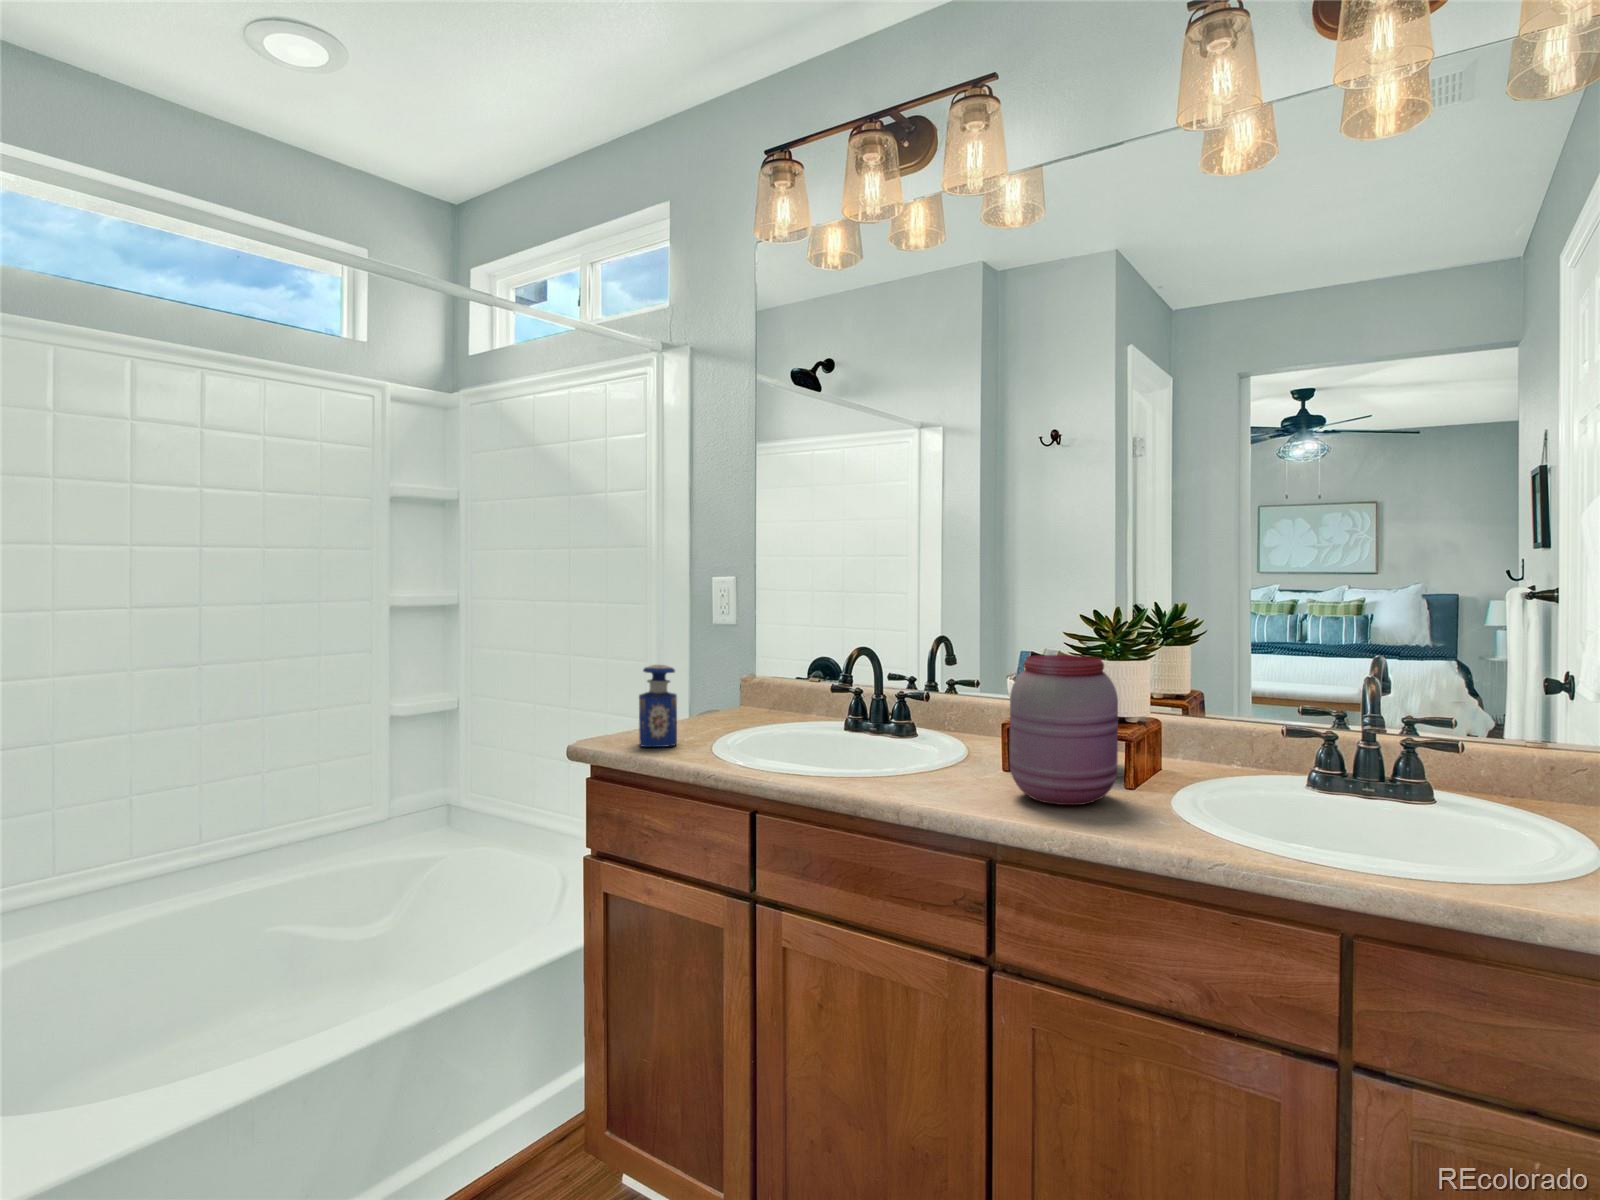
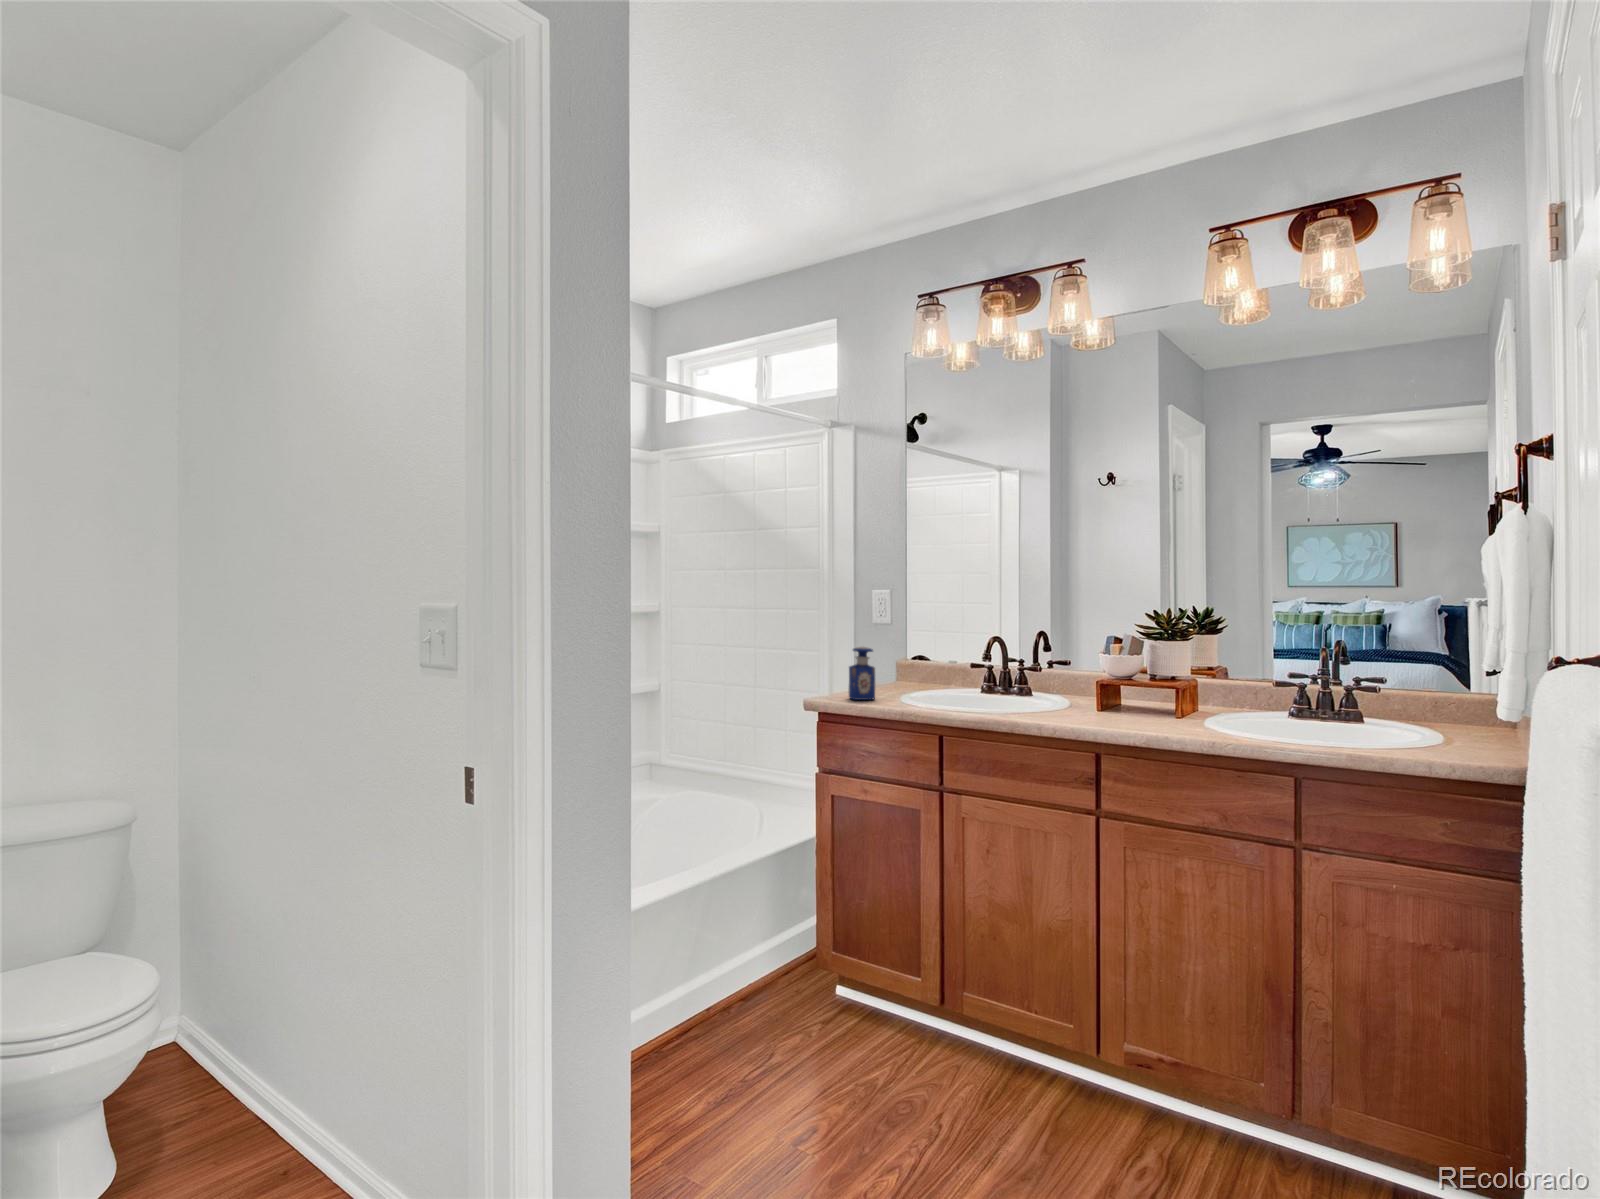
jar: present [1010,655,1118,805] -> none [1106,636,1172,723]

